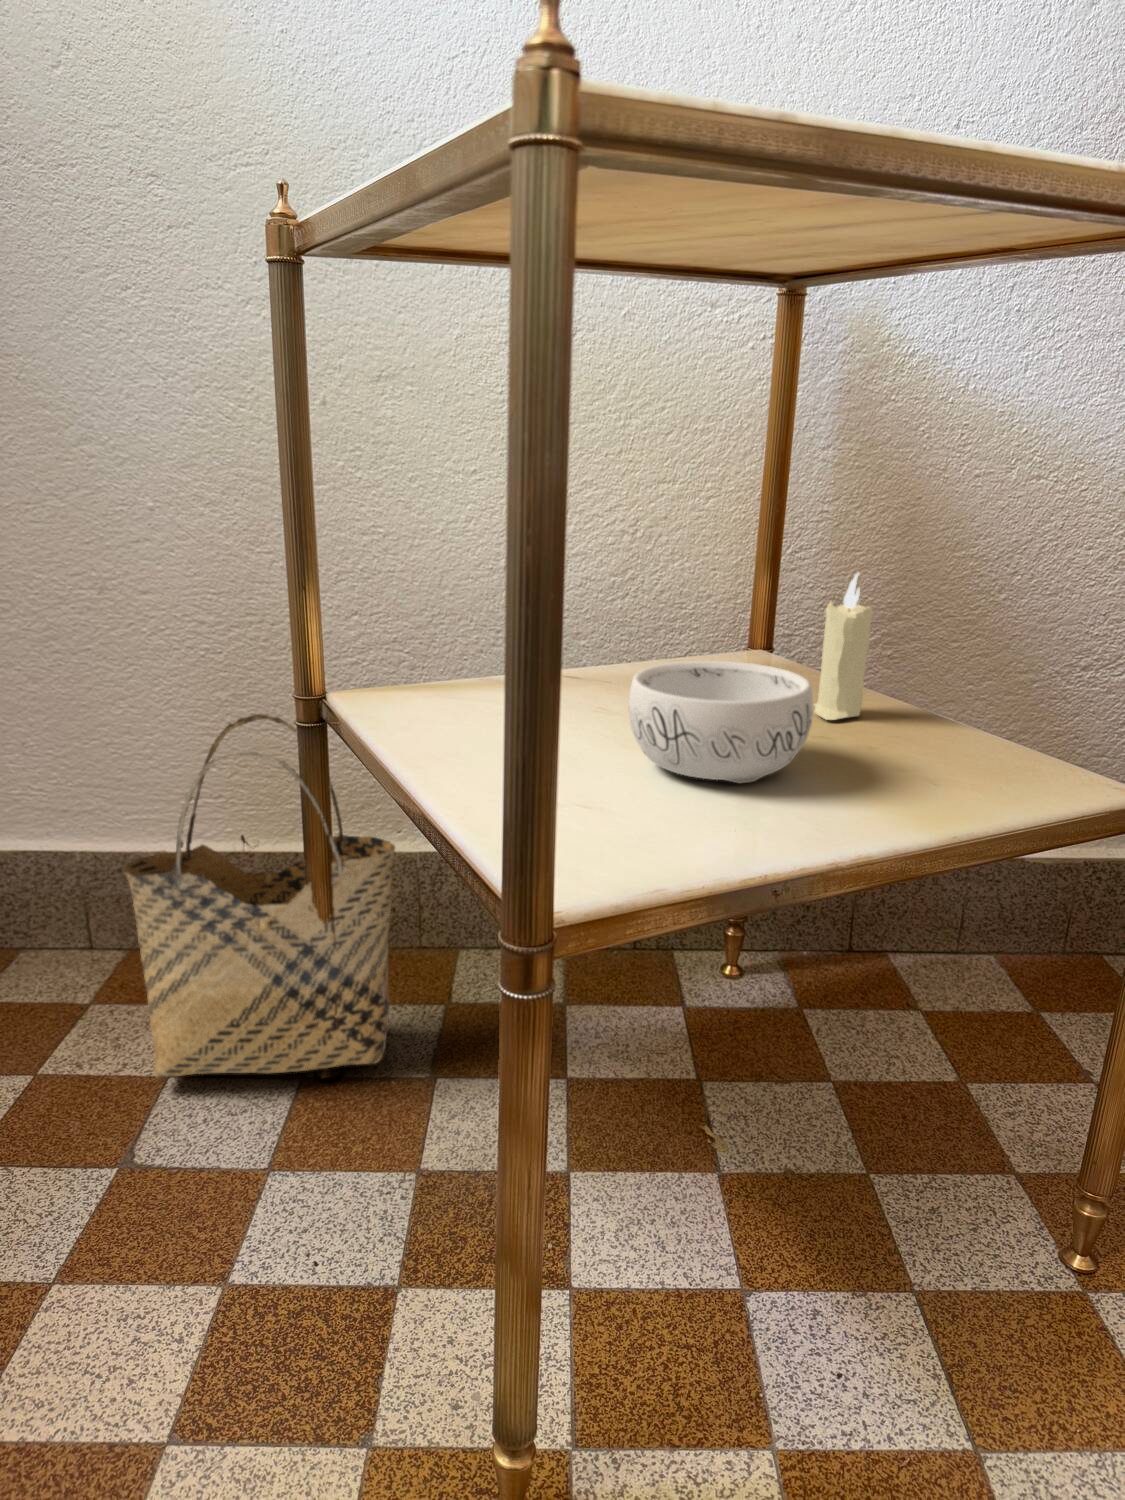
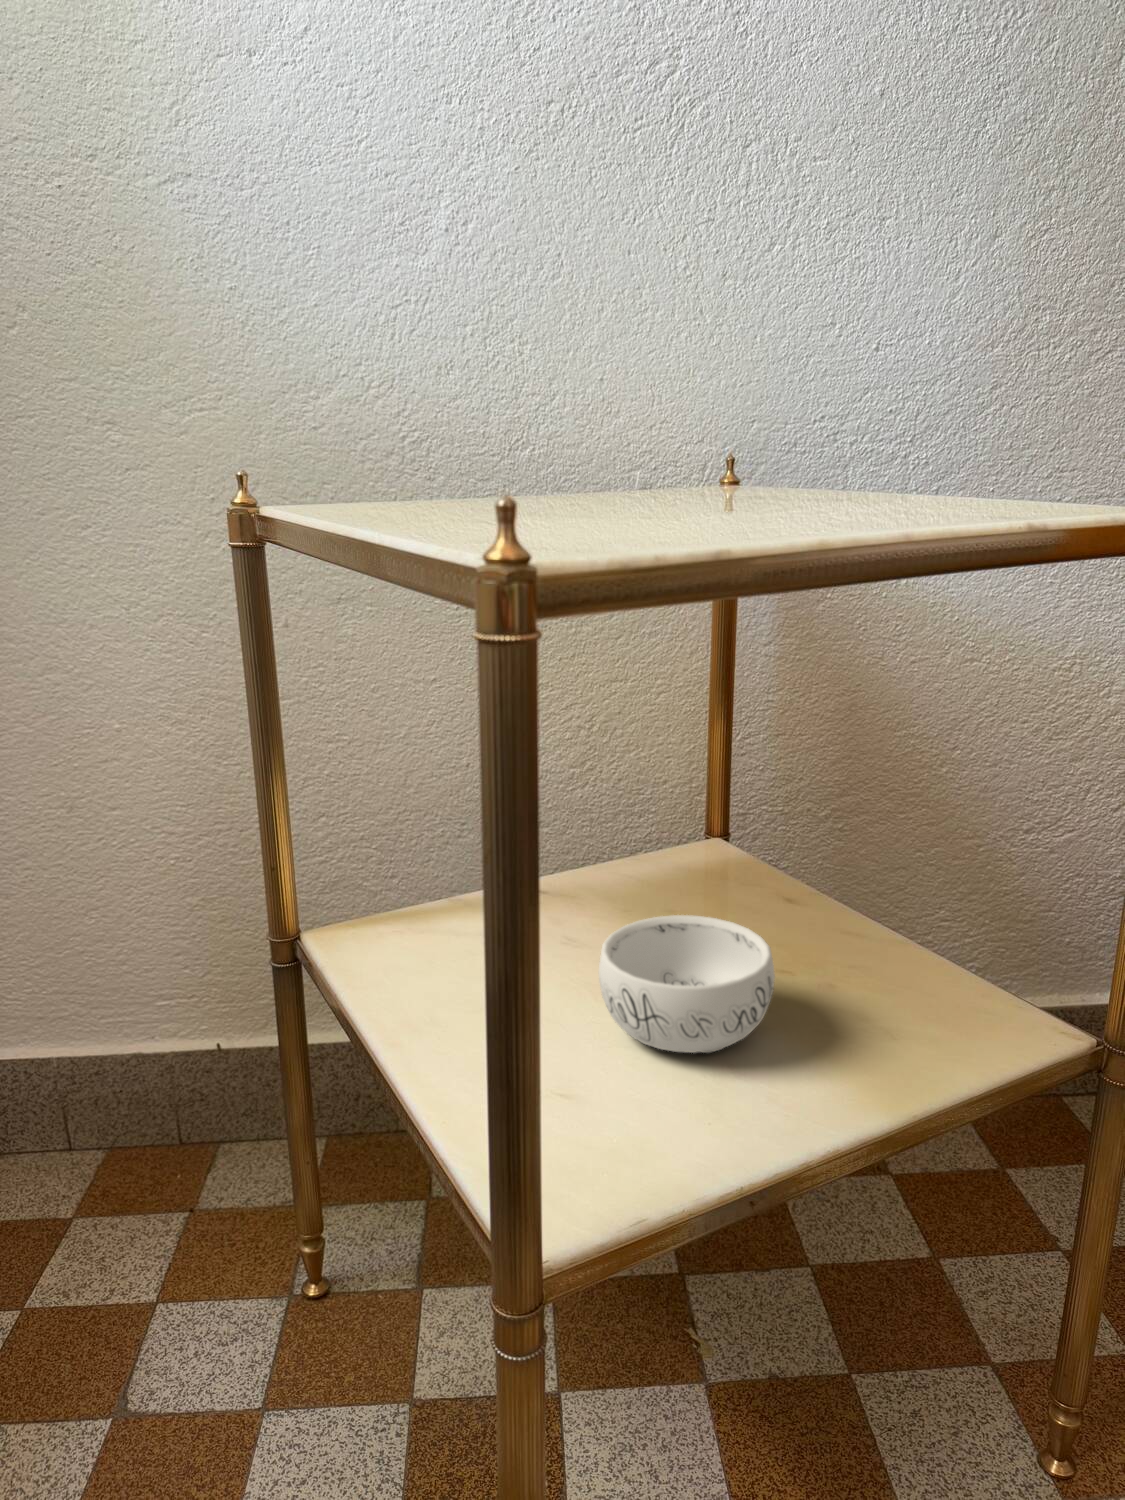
candle: present [813,573,873,720] -> none [772,811,825,948]
woven basket: present [122,714,395,1078] -> none [105,936,375,1309]

